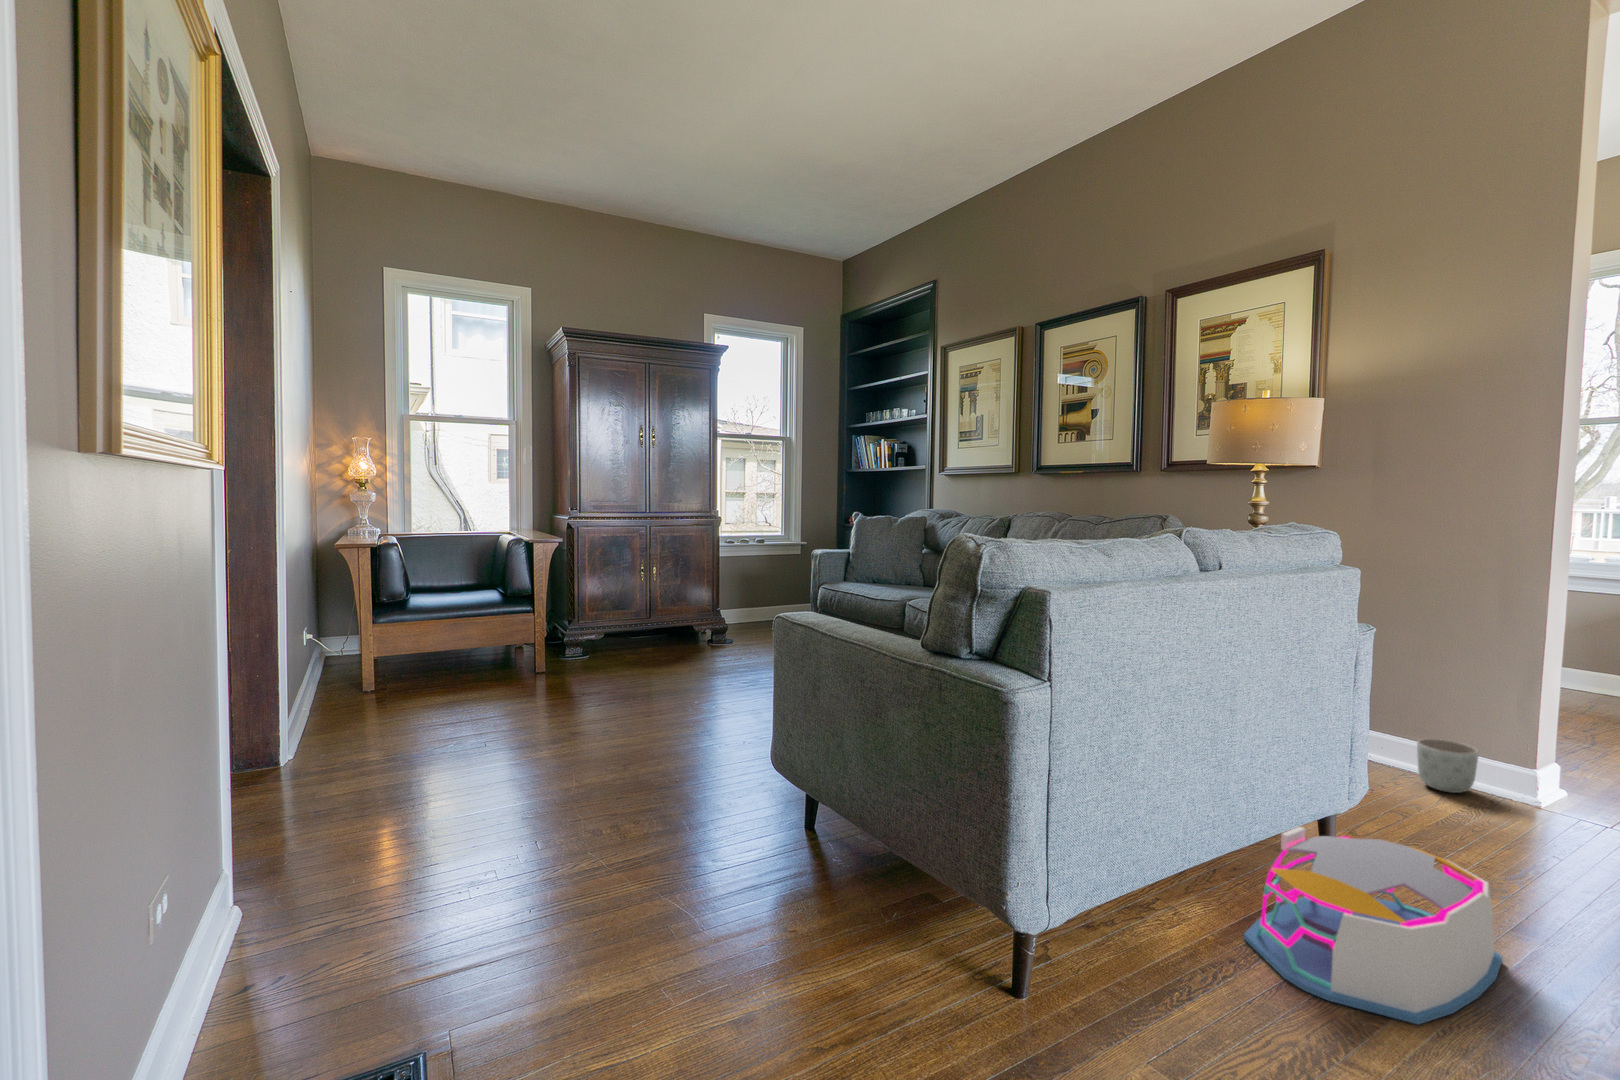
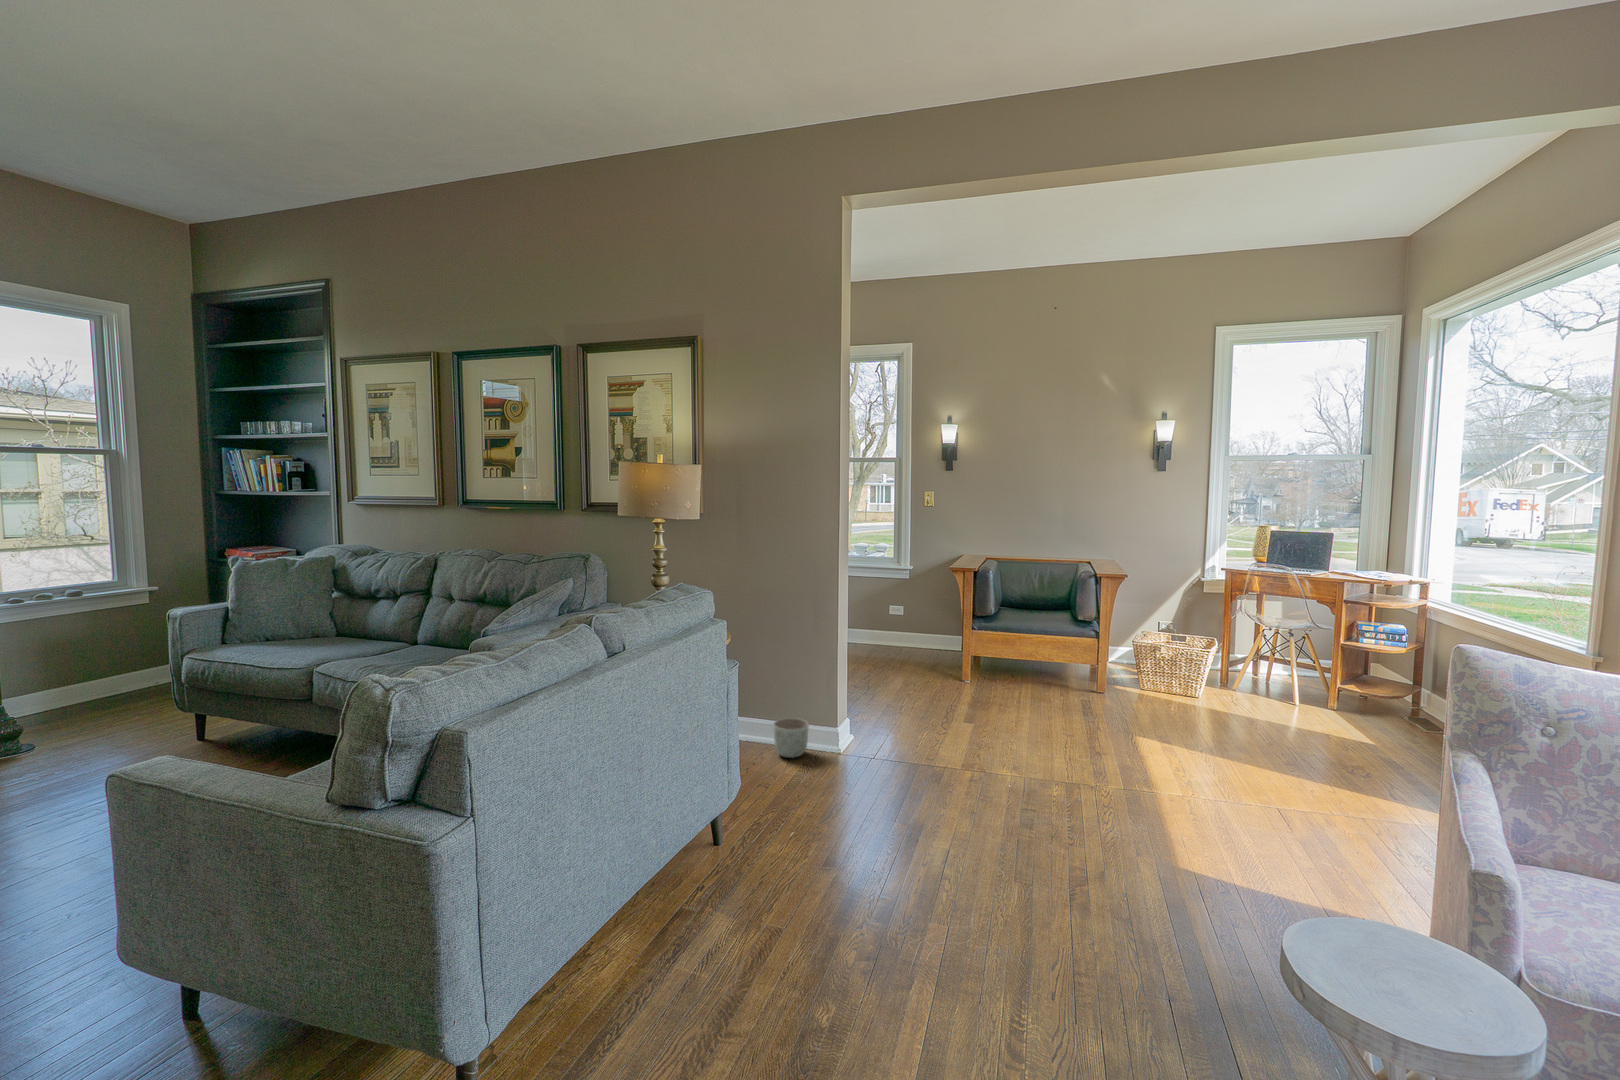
storage bin: present [1244,827,1502,1024] -> none [659,835,821,994]

